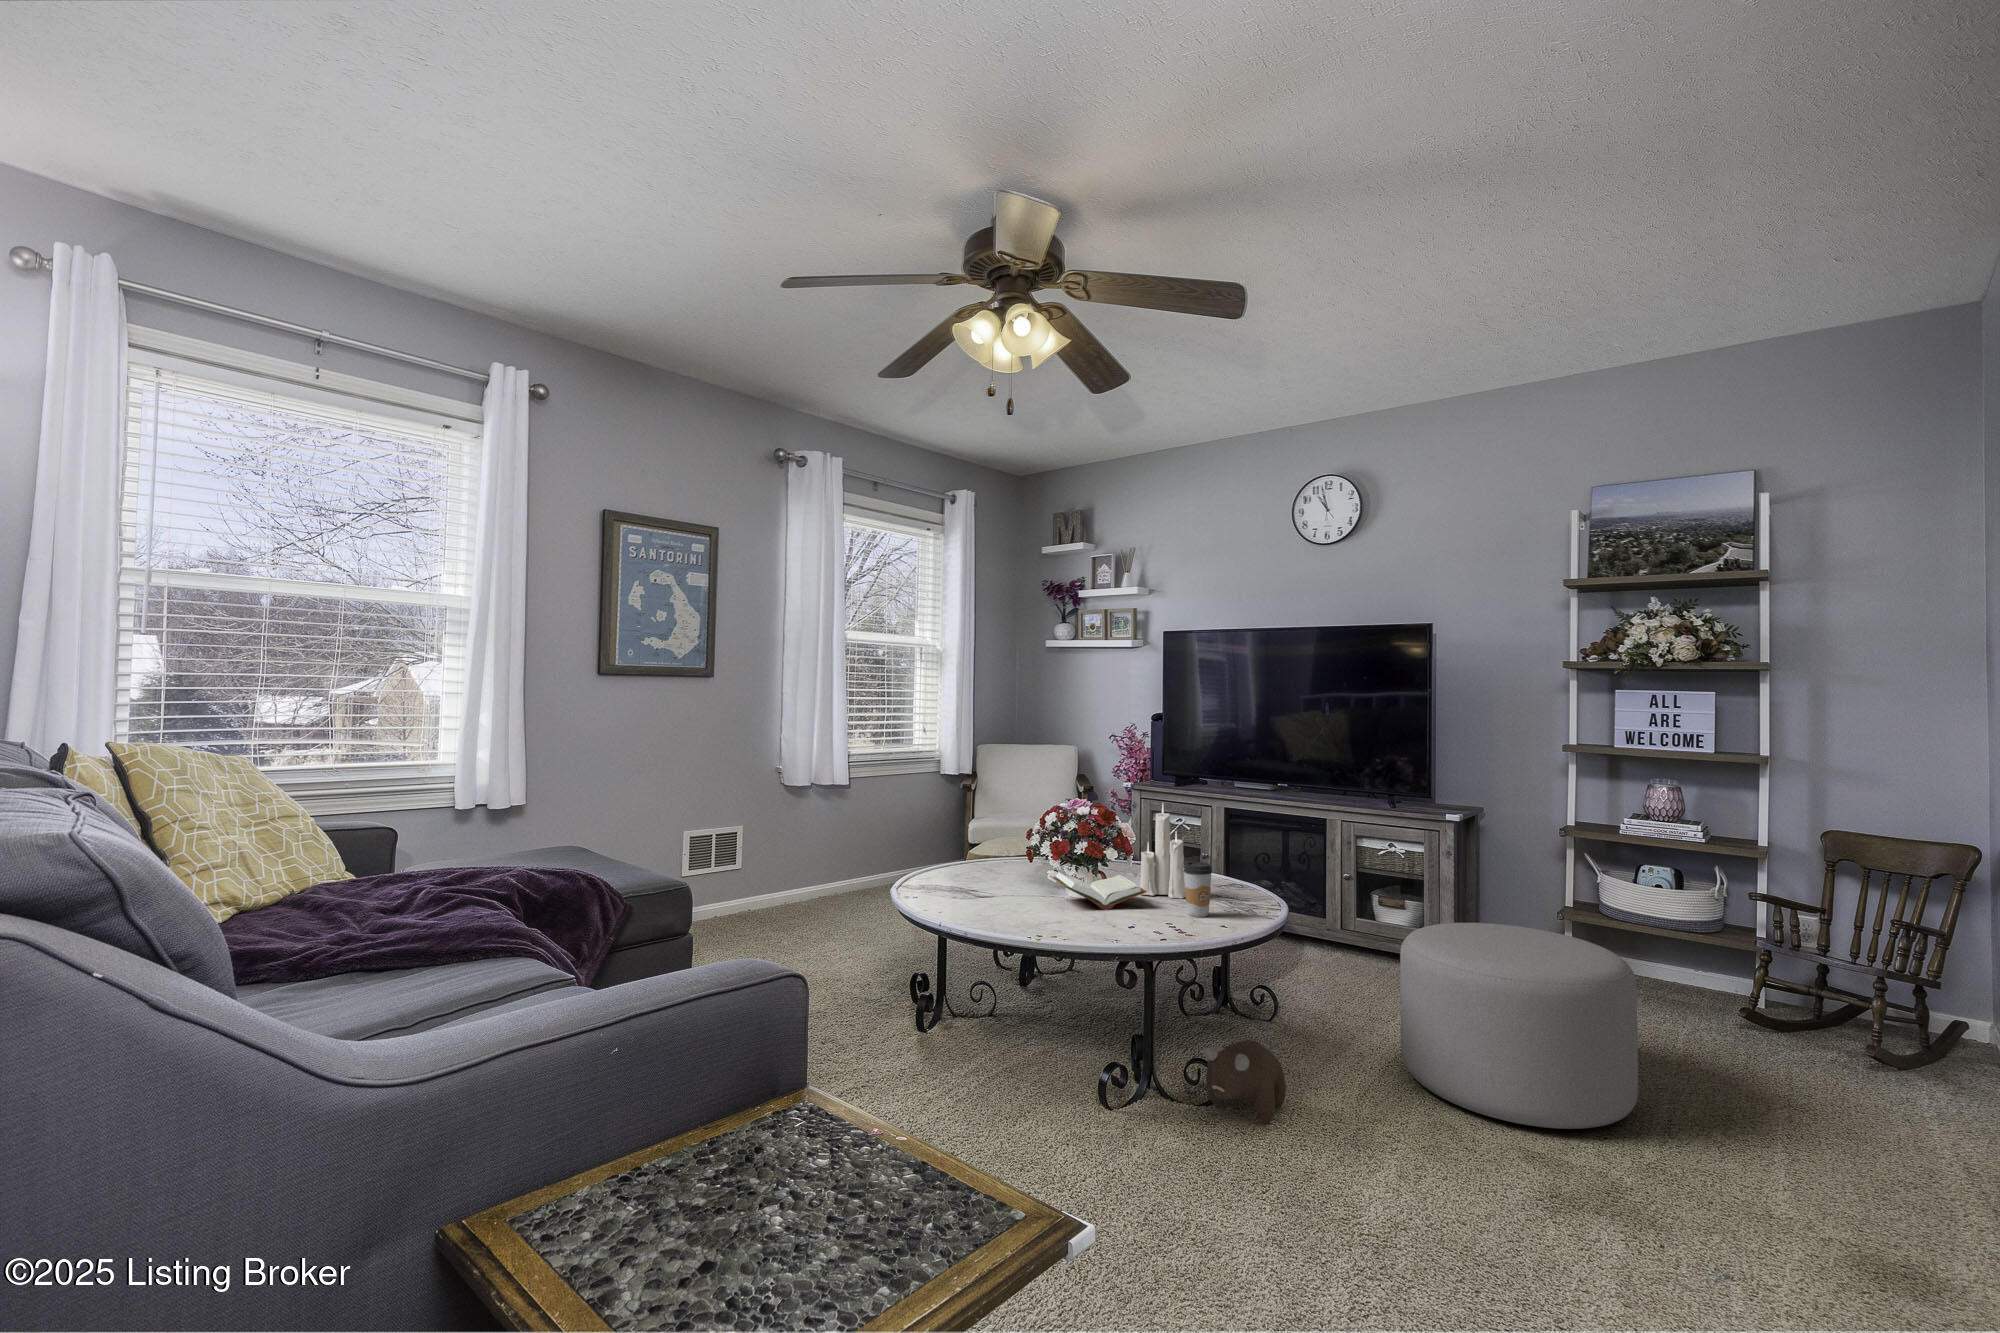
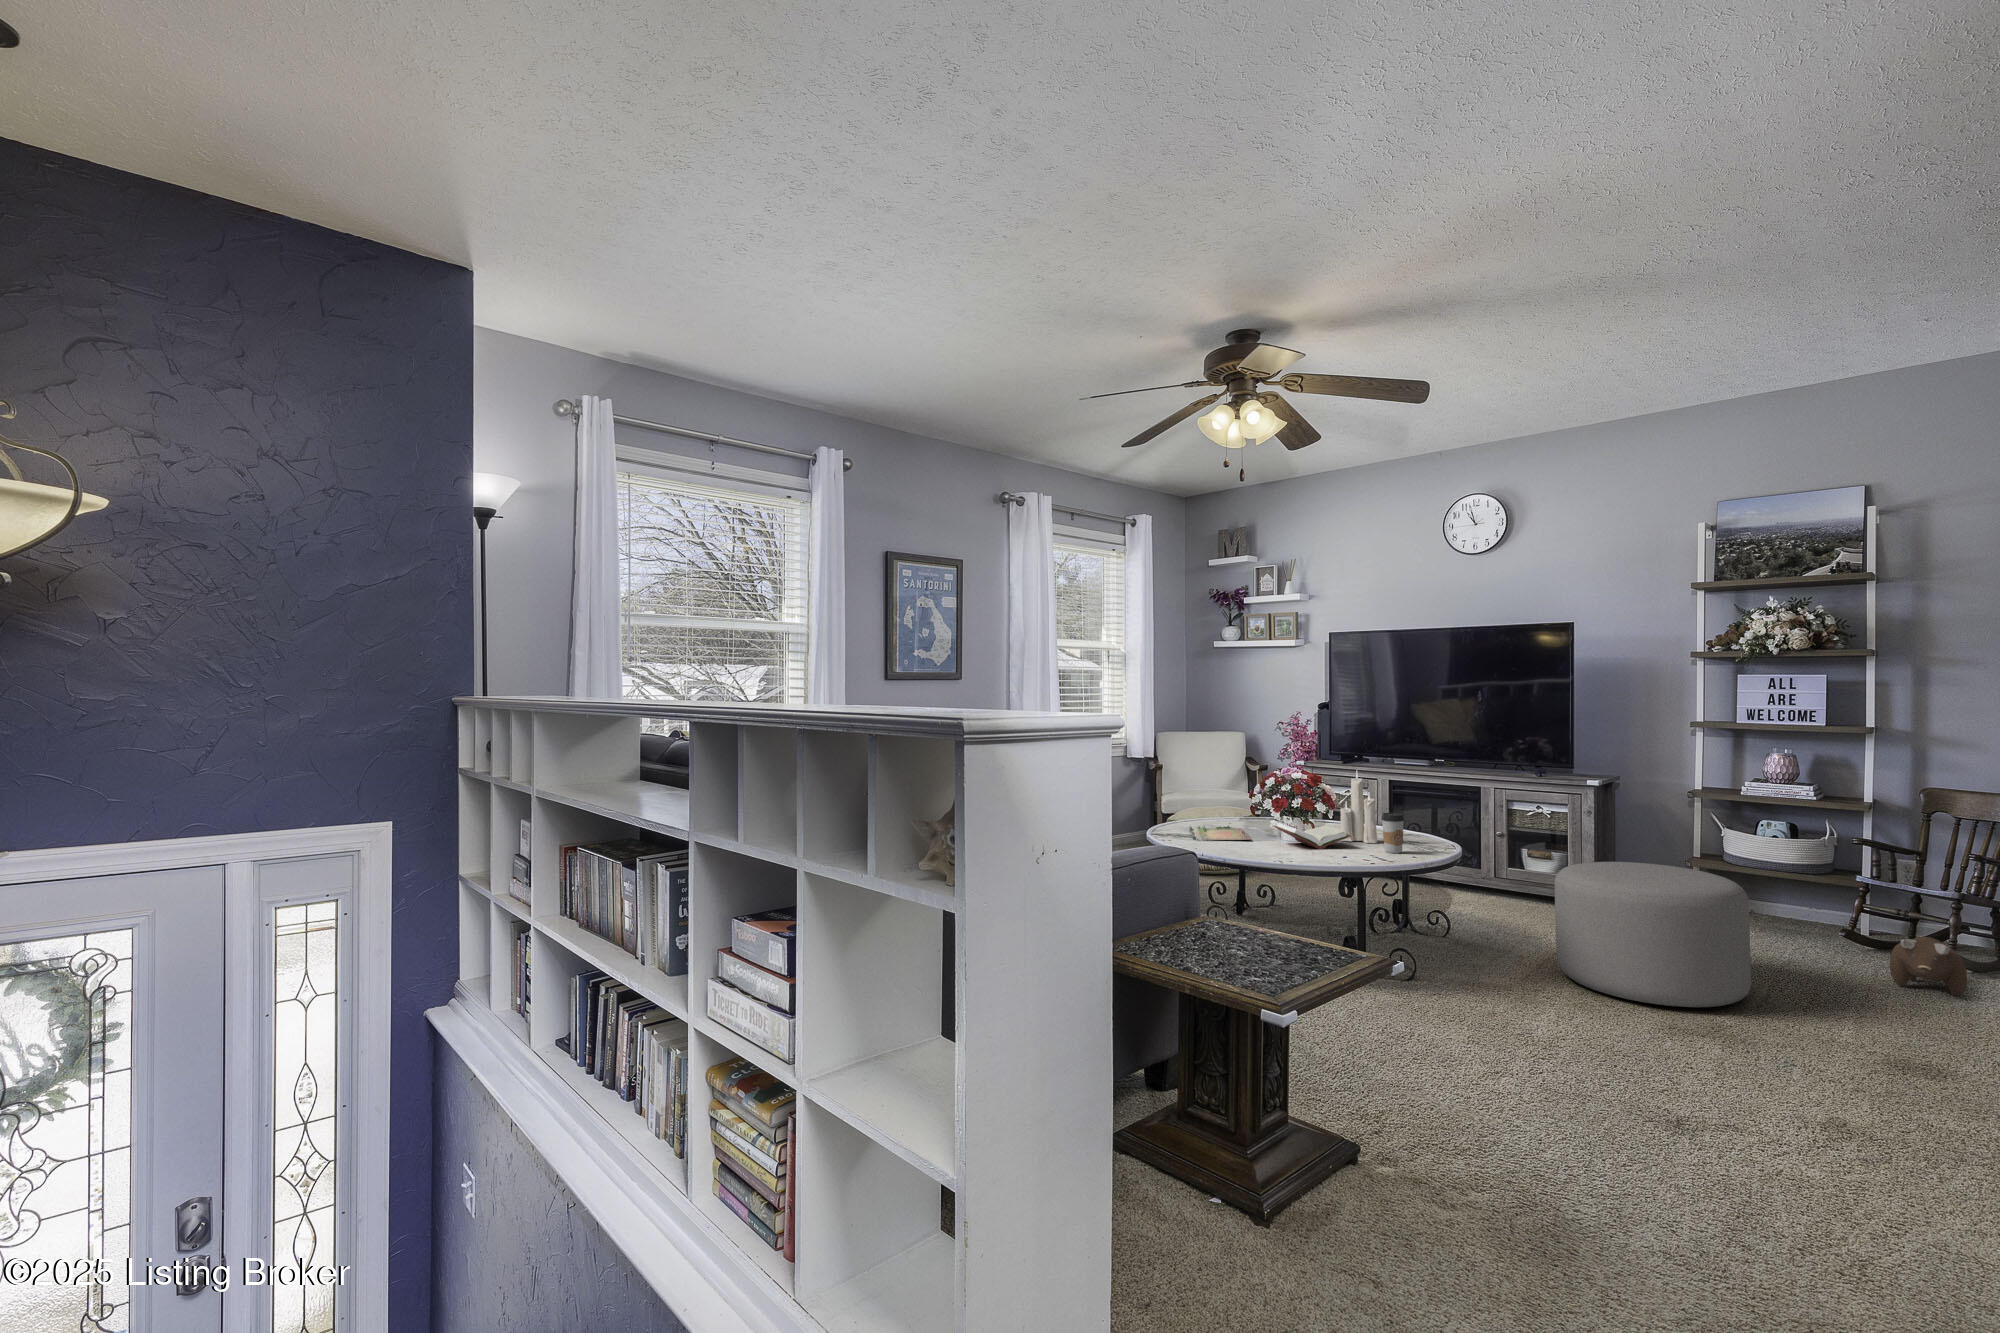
tray: none [949,866,1025,895] -> present [1189,823,1251,840]
plush toy: present [1203,1040,1286,1123] -> present [1890,937,1967,996]

